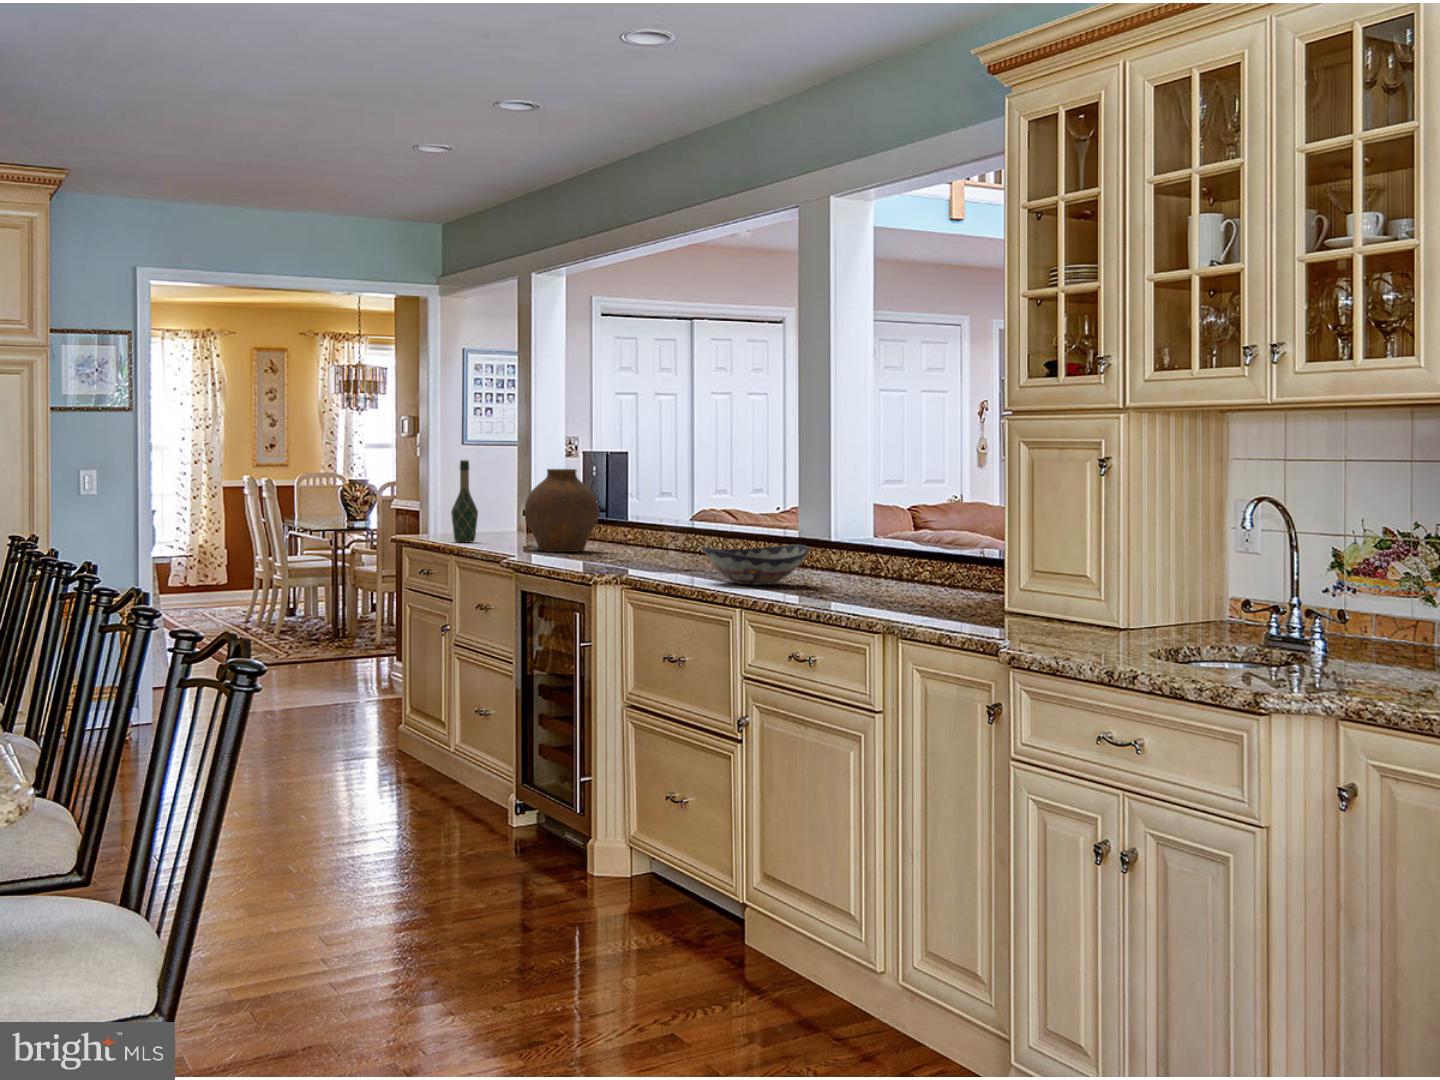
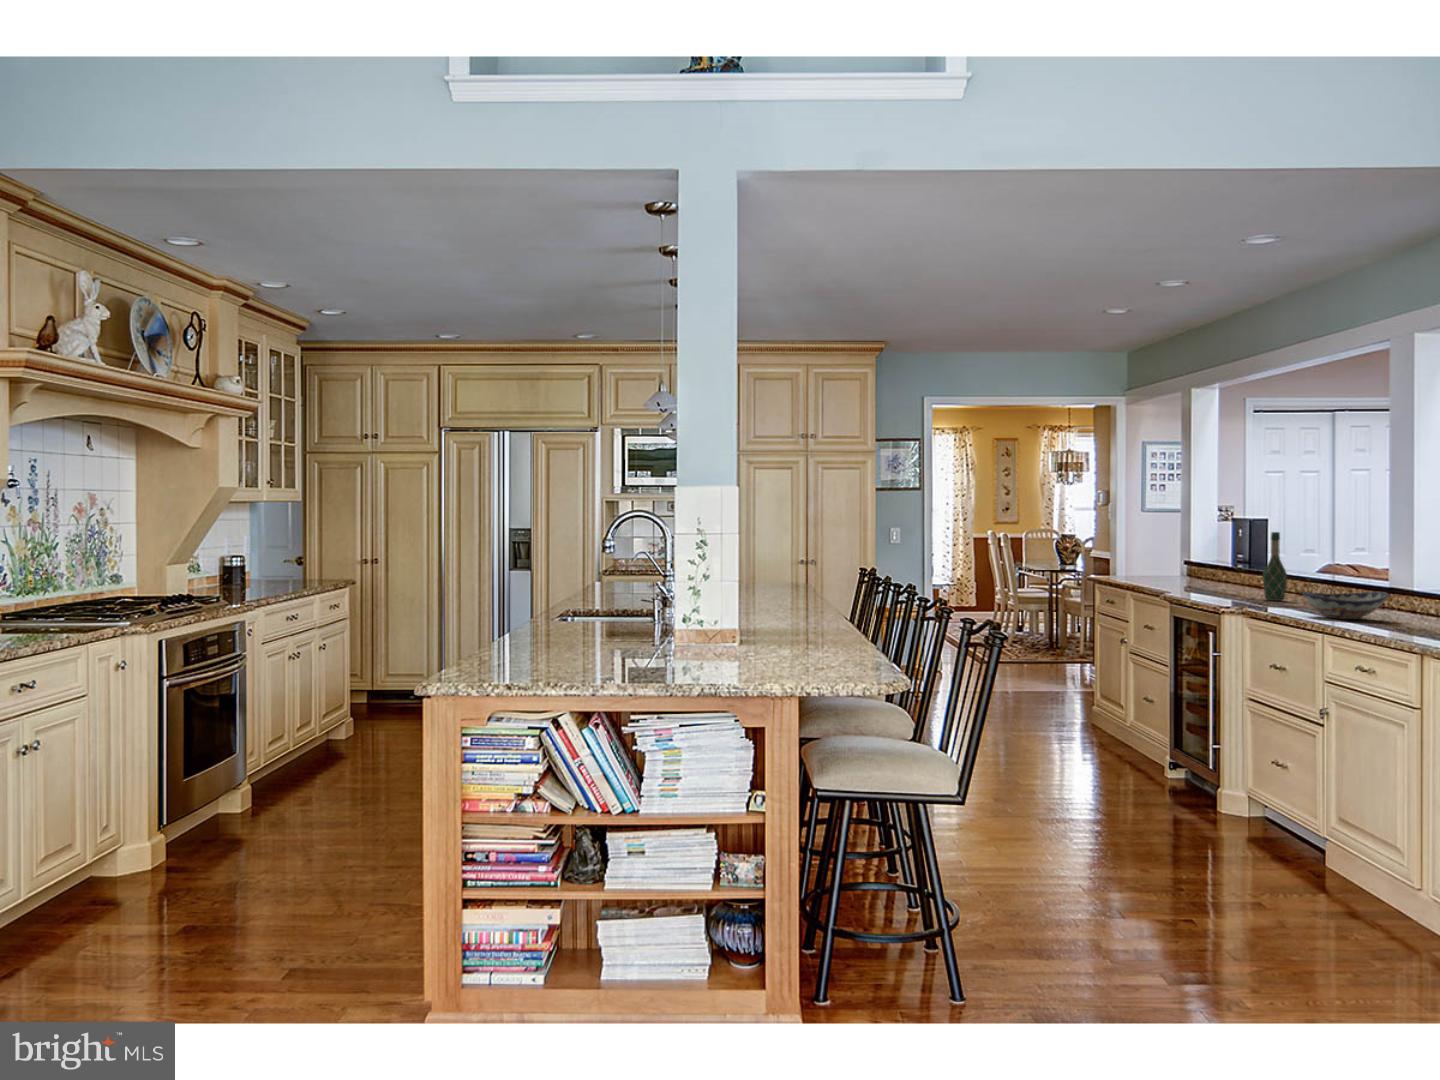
wine bottle: present [451,460,478,542] -> present [1263,532,1287,601]
vase: present [524,469,599,552] -> none [1182,533,1239,592]

